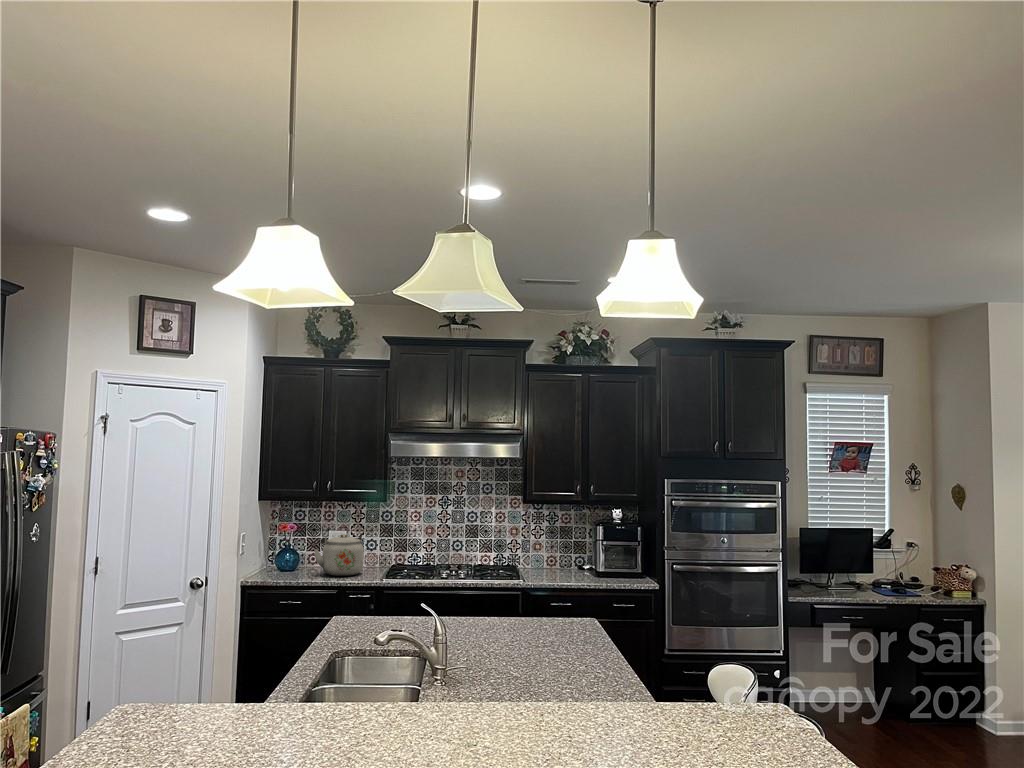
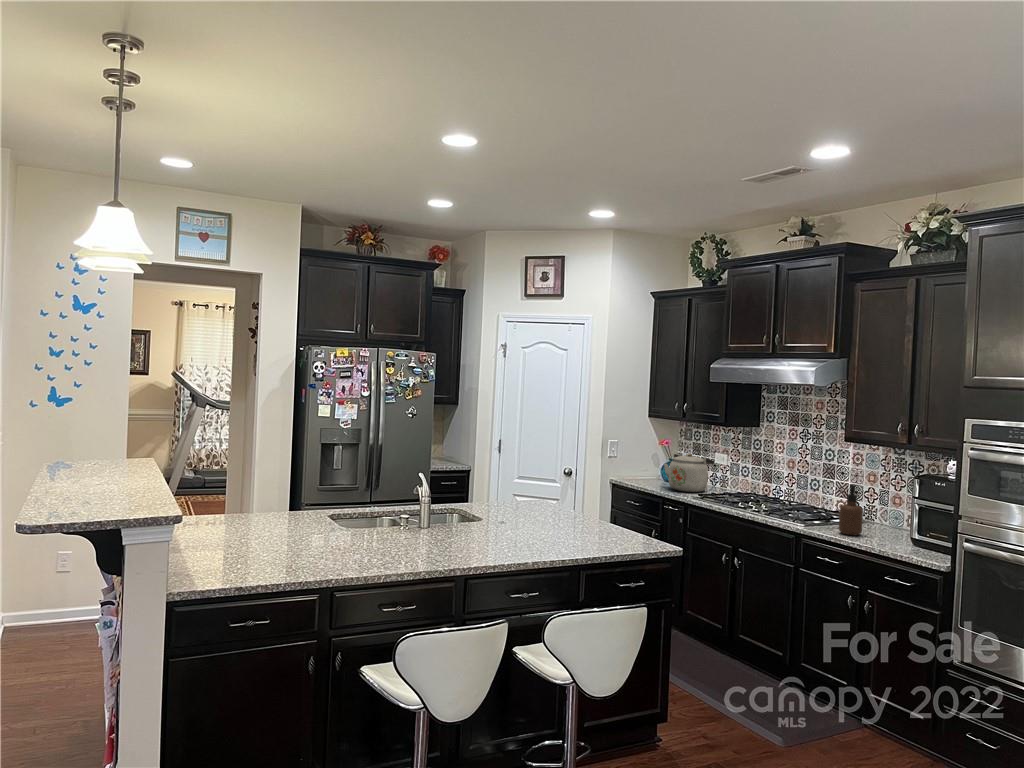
soap dispenser: none [548,537,565,578] -> present [839,485,863,535]

